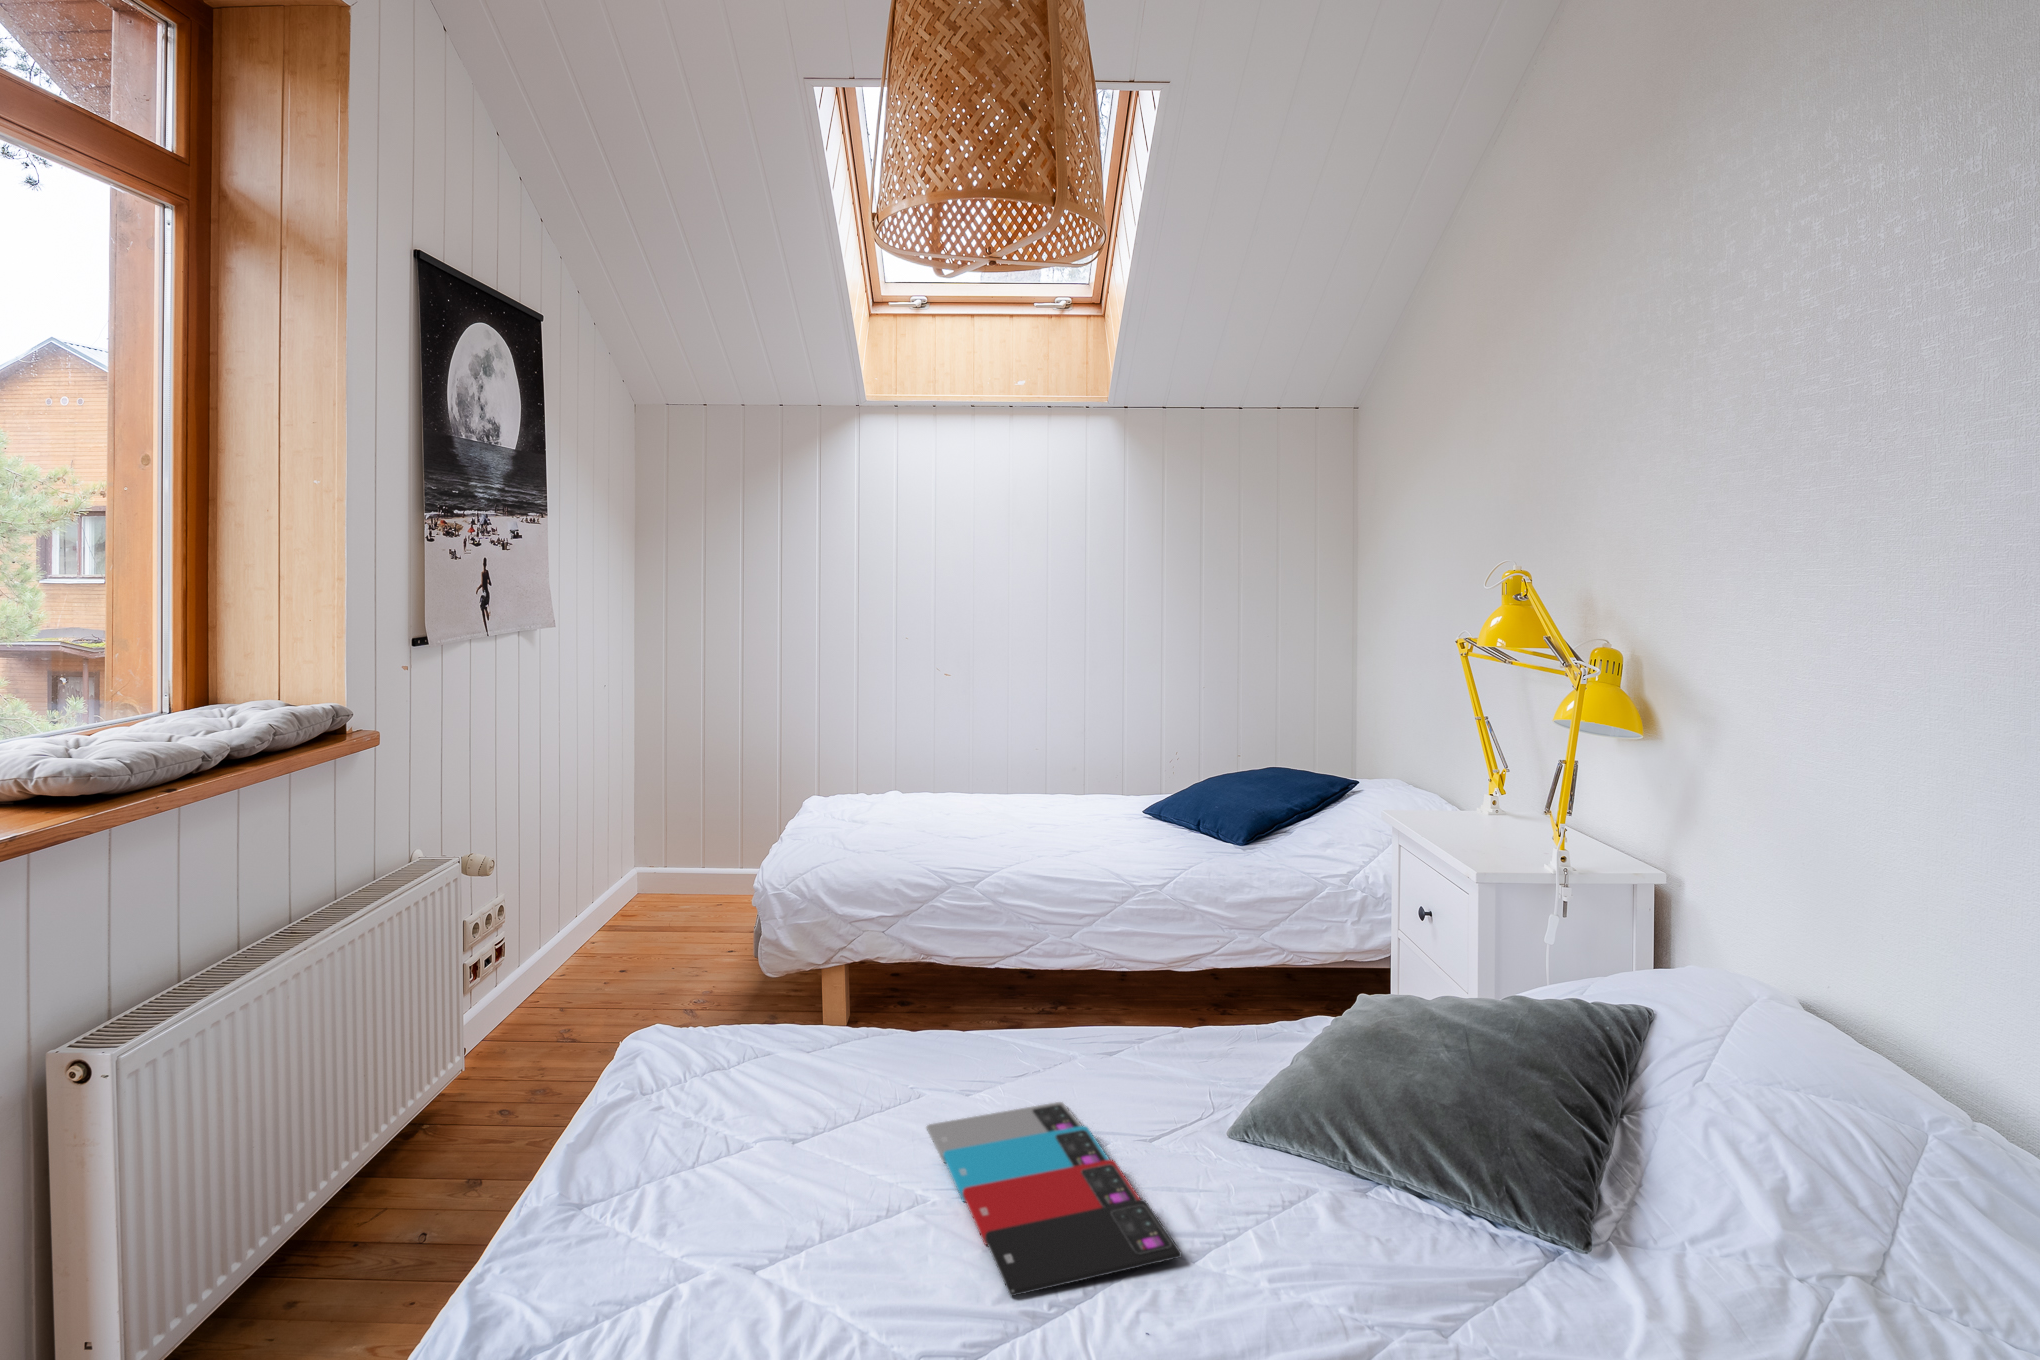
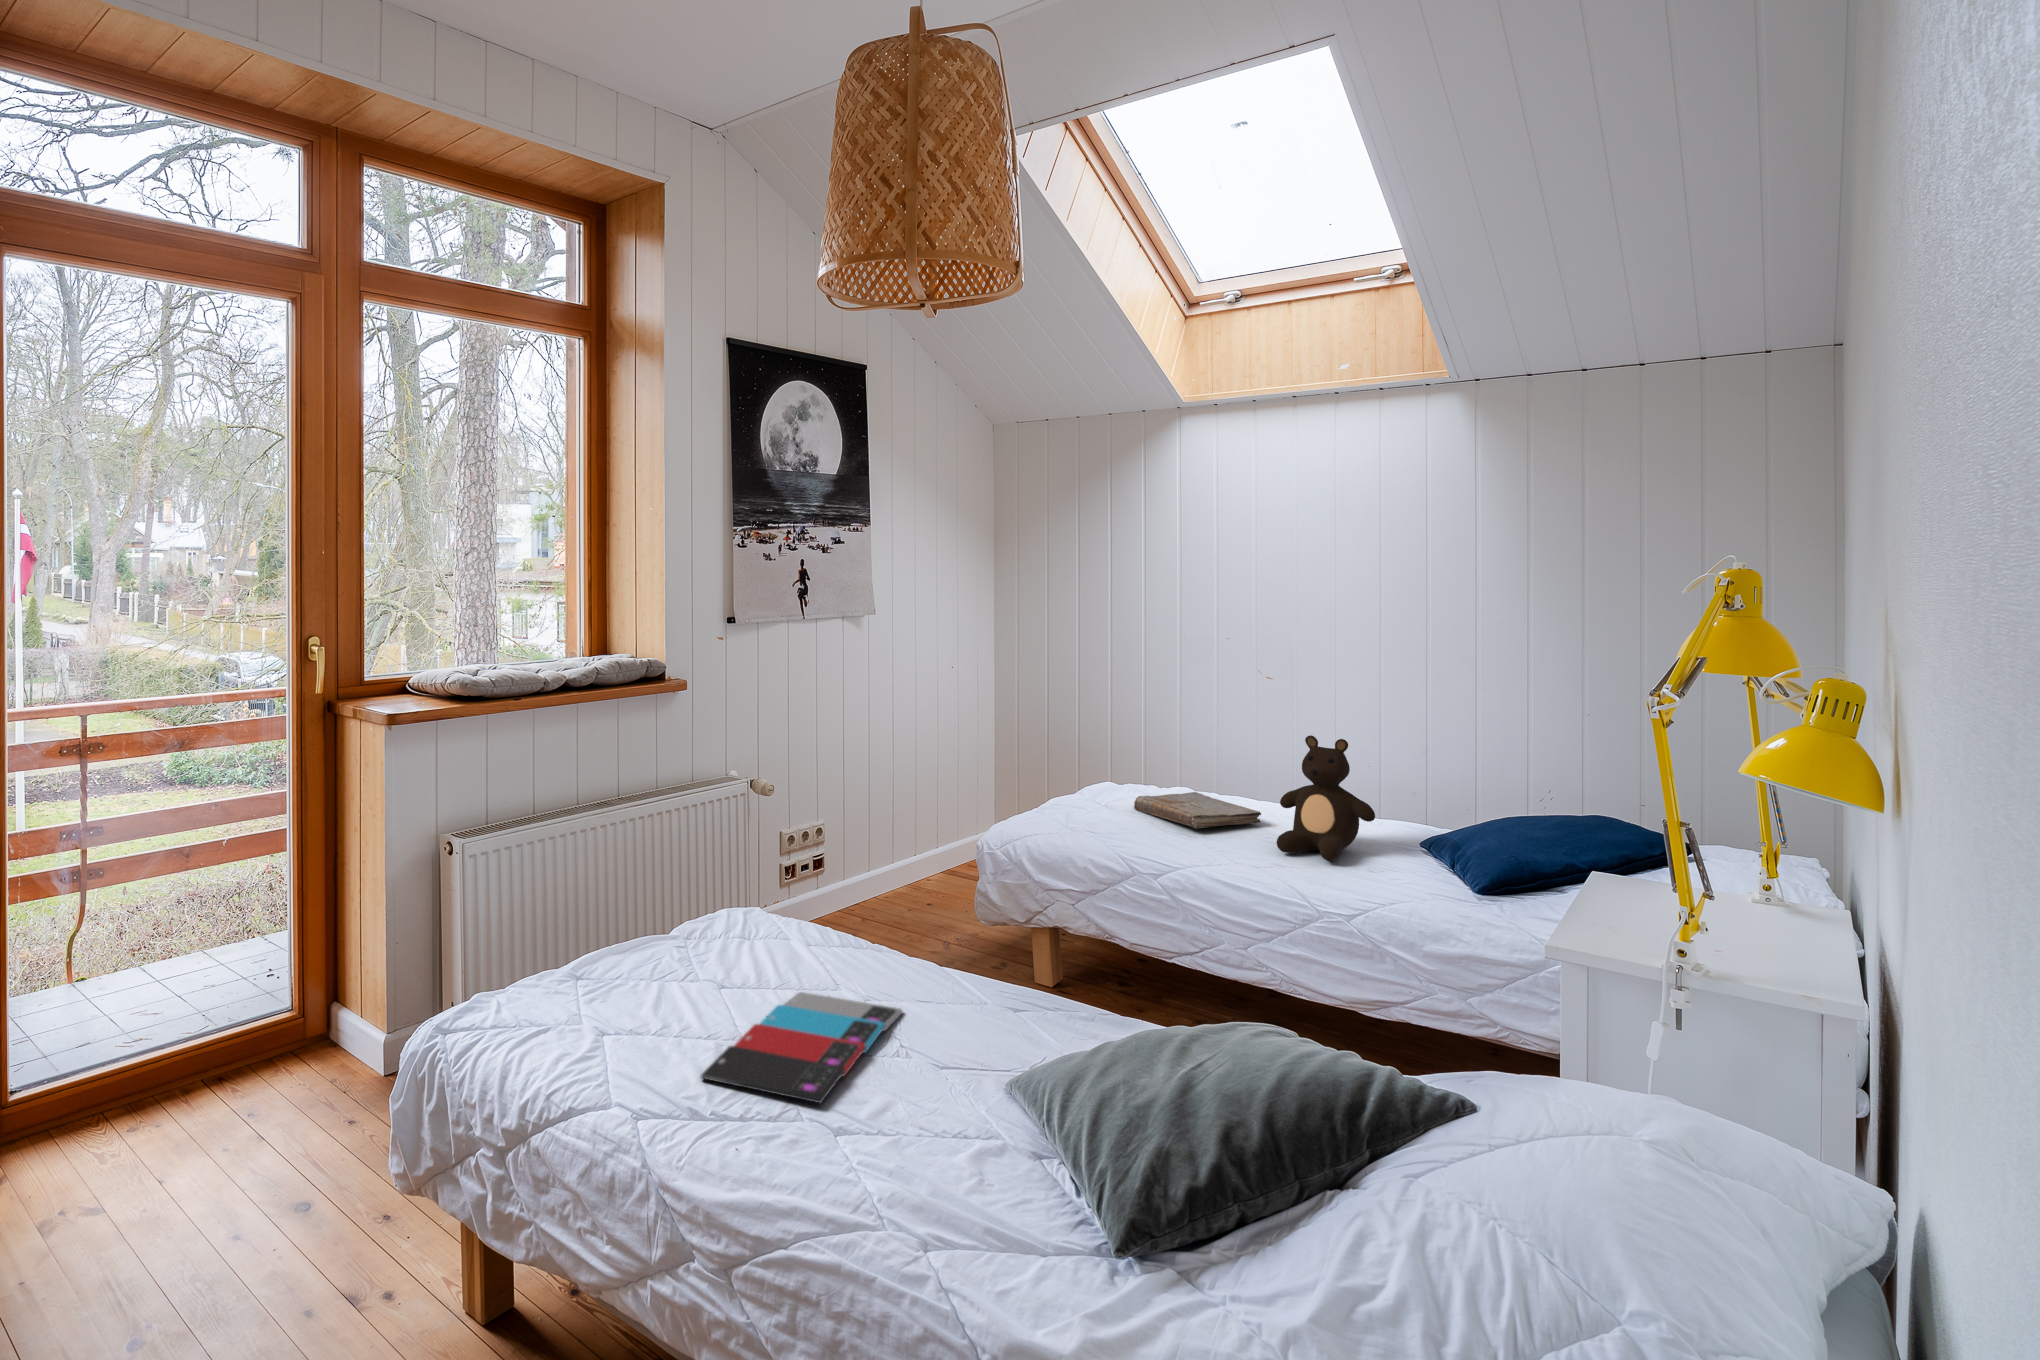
teddy bear: none [1045,722,1132,837] -> present [1277,735,1375,861]
book: none [890,793,1015,828] -> present [1134,792,1261,828]

